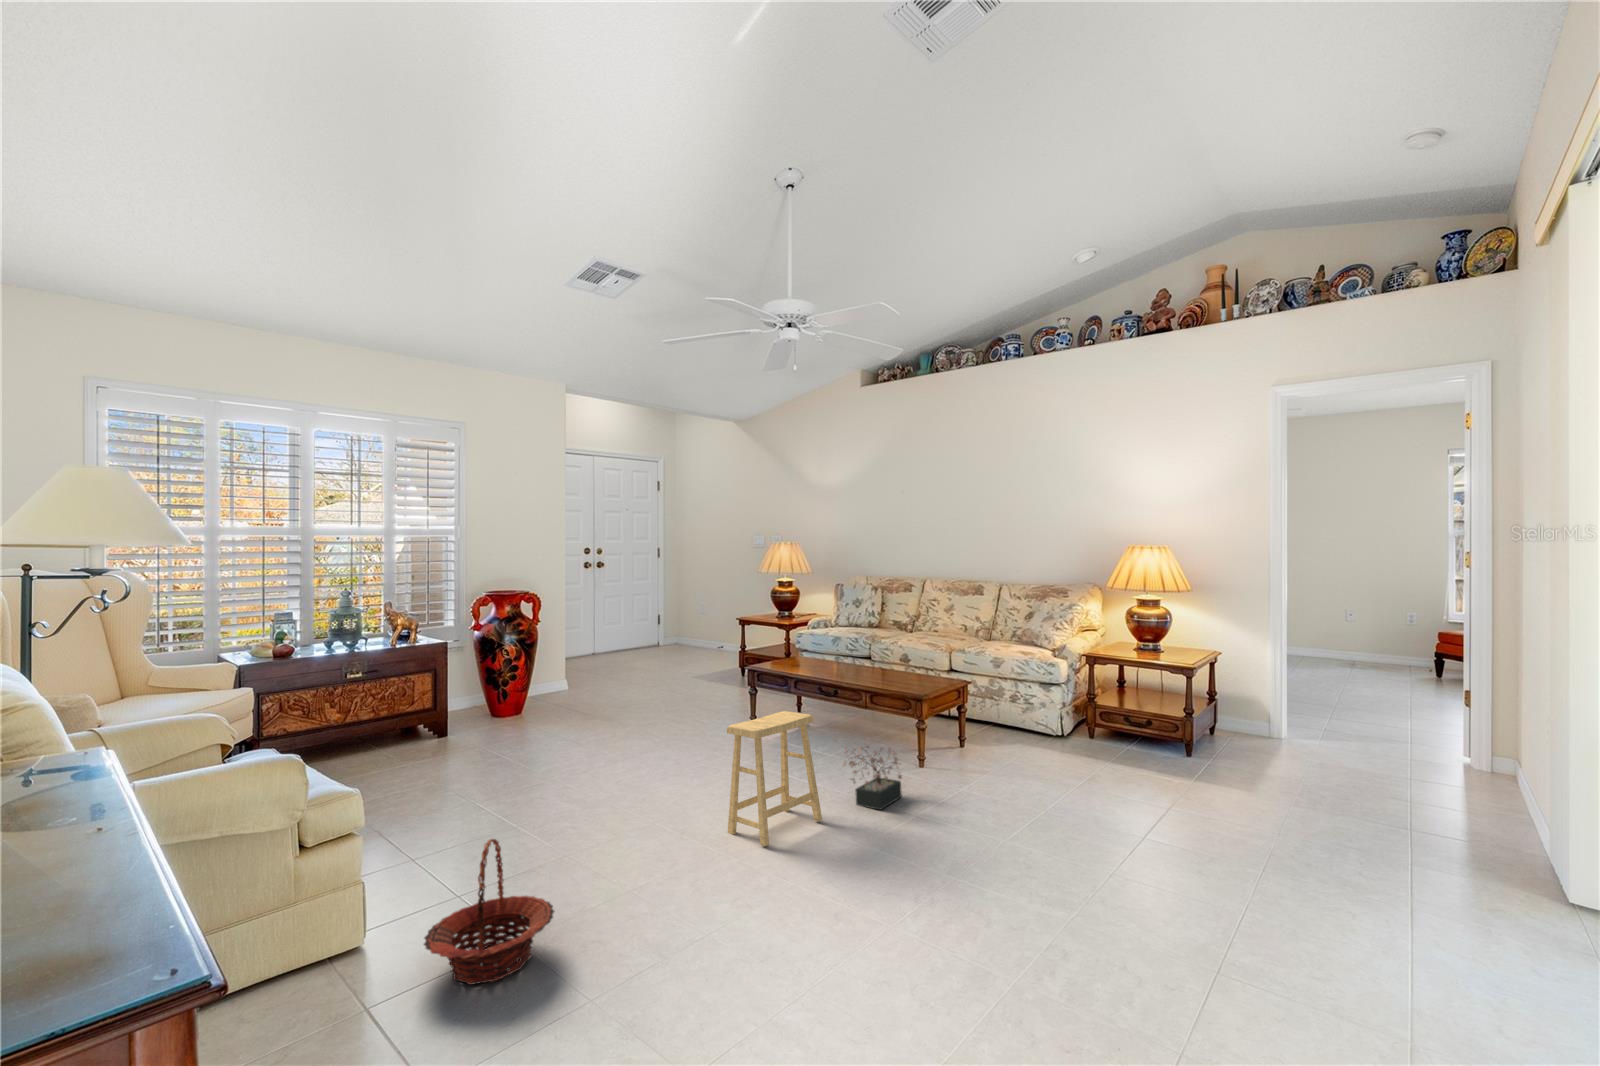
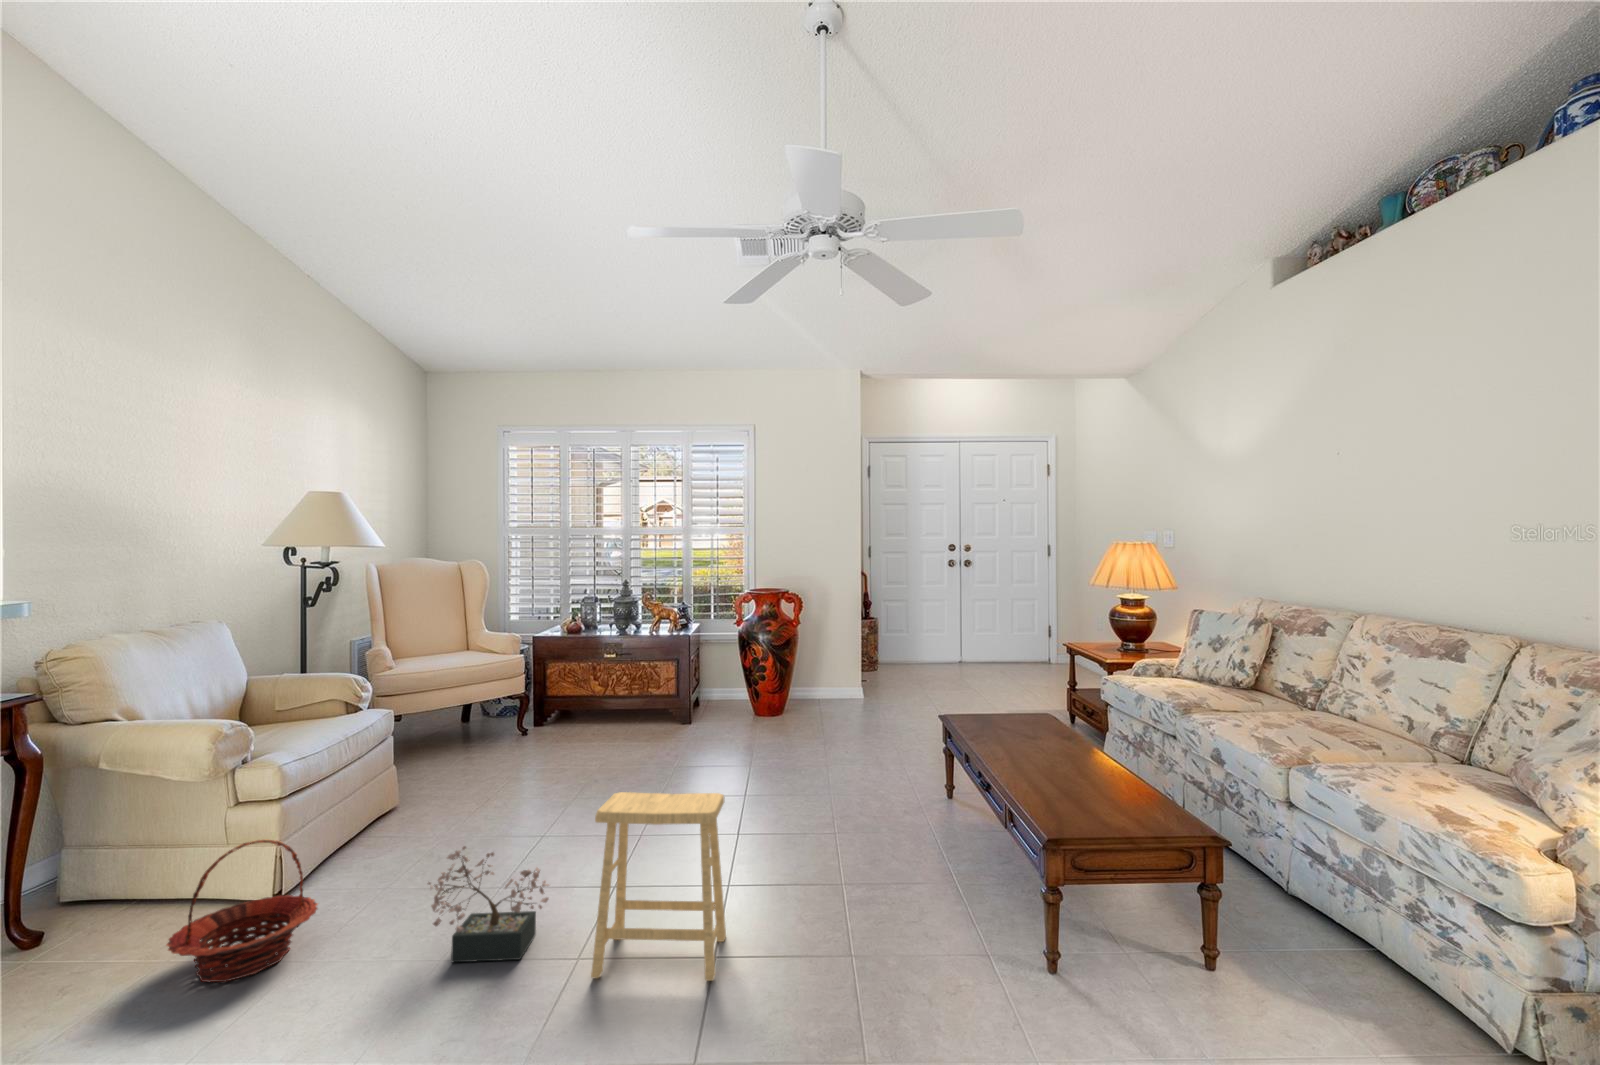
decorative plant: present [843,746,902,810] -> present [428,846,549,962]

